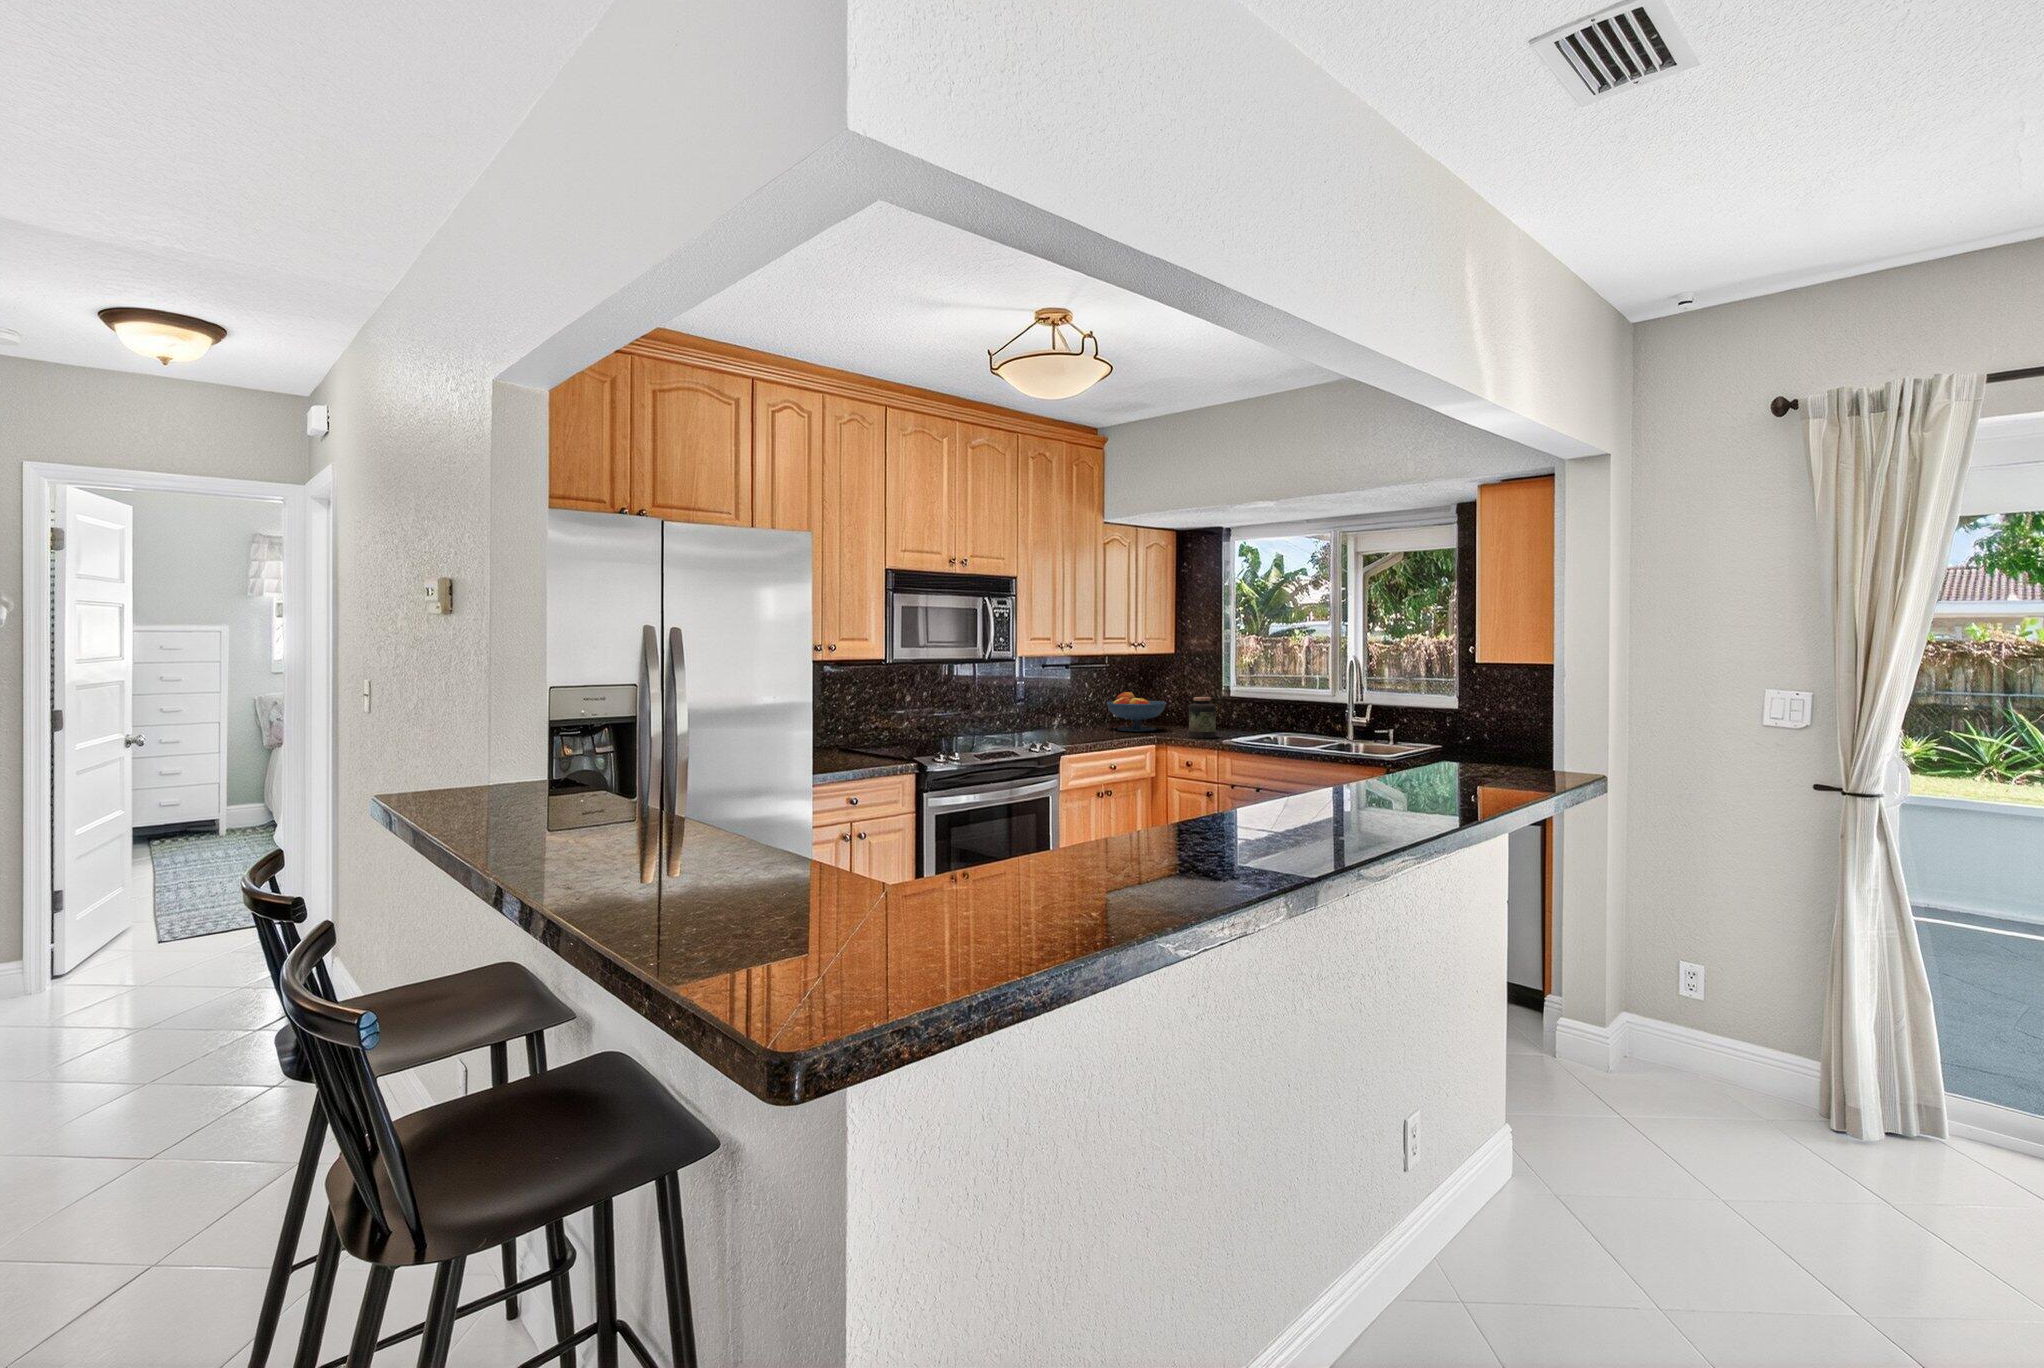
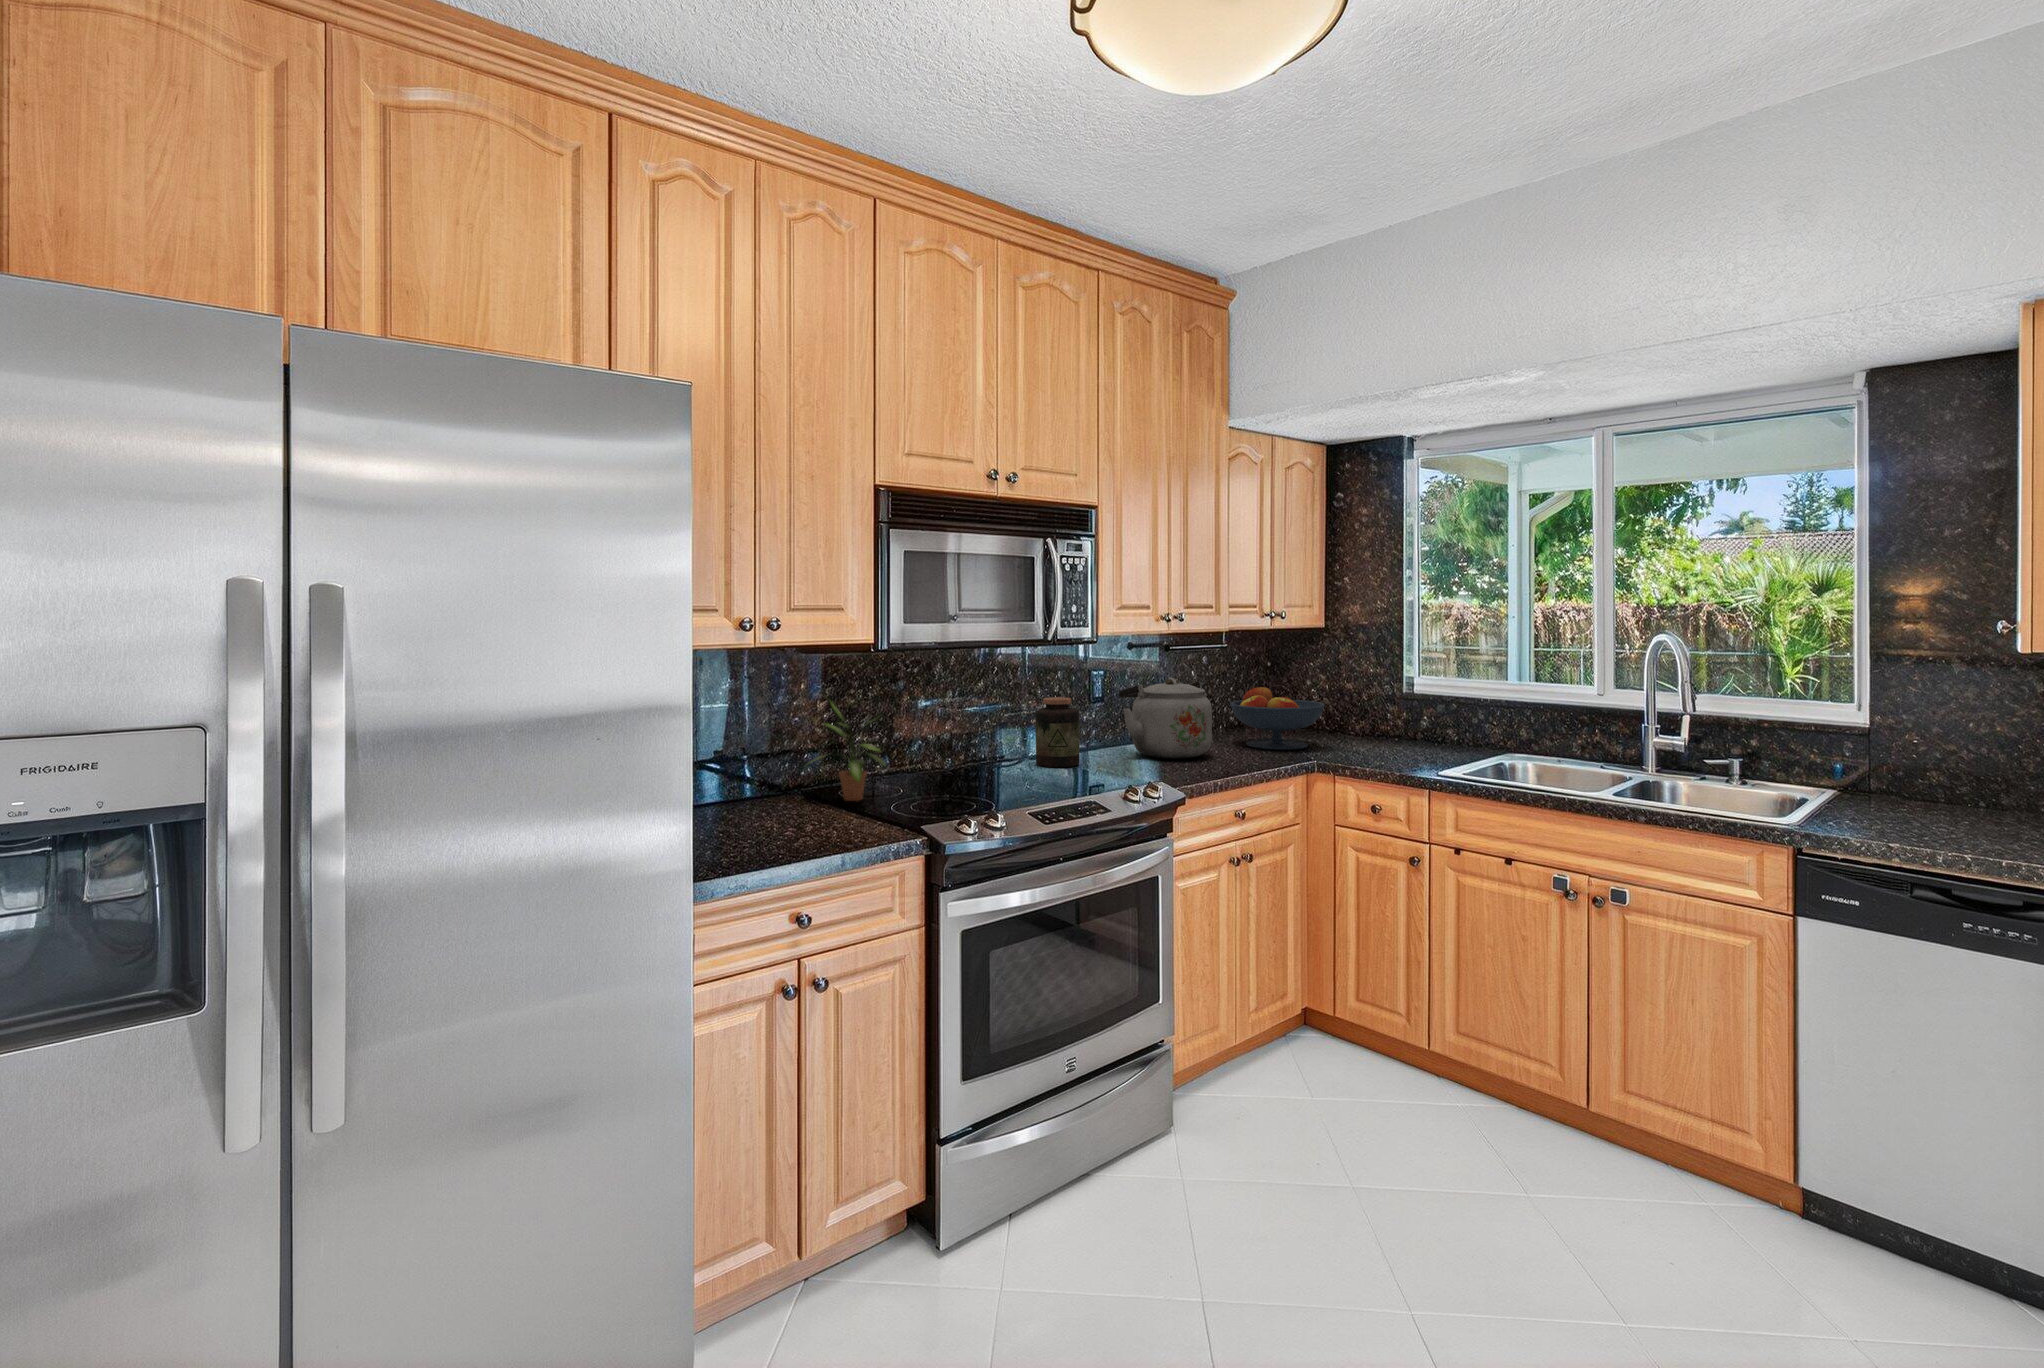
kettle: none [1032,684,1091,735] -> present [1119,678,1212,758]
potted plant: none [842,692,891,751] -> present [808,702,886,801]
jar: present [1189,697,1216,738] -> present [1036,697,1080,767]

